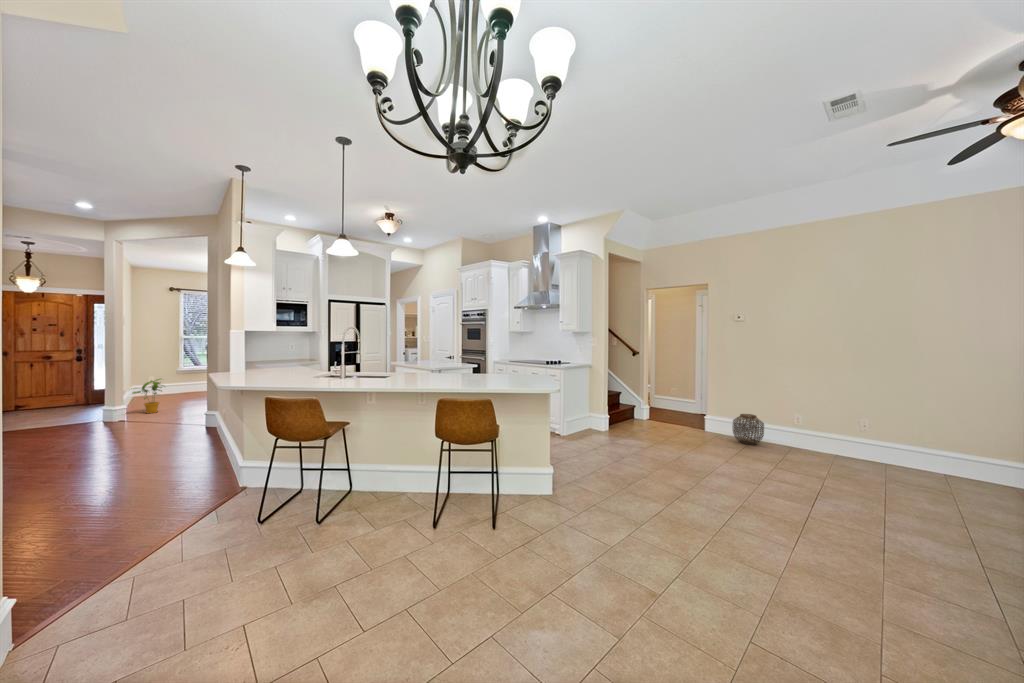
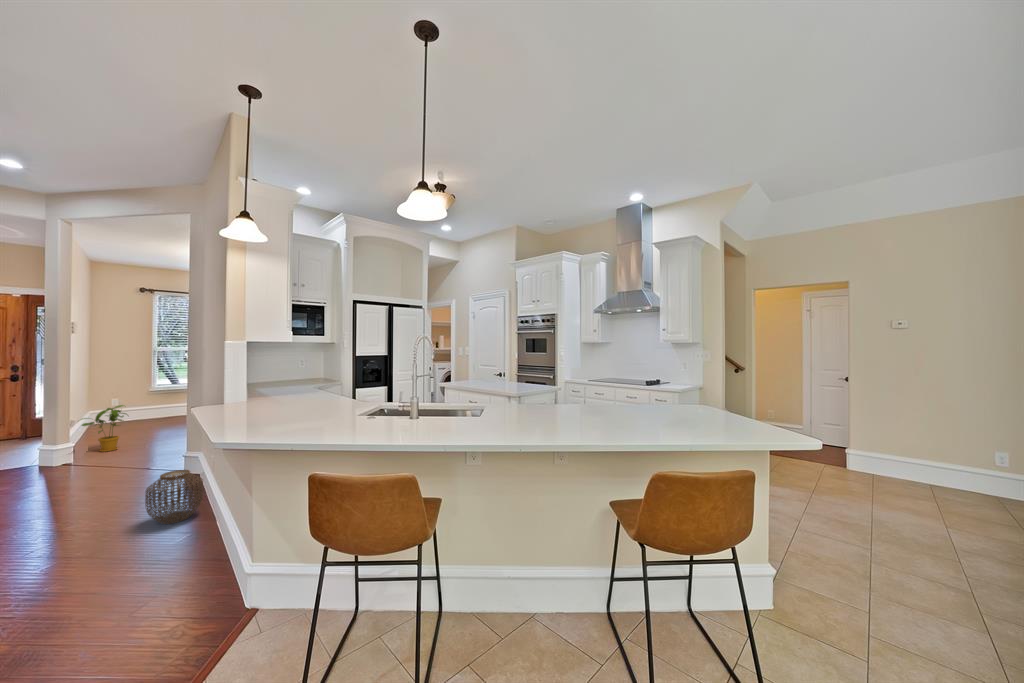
woven basket: present [733,414,764,445] -> present [145,470,203,524]

